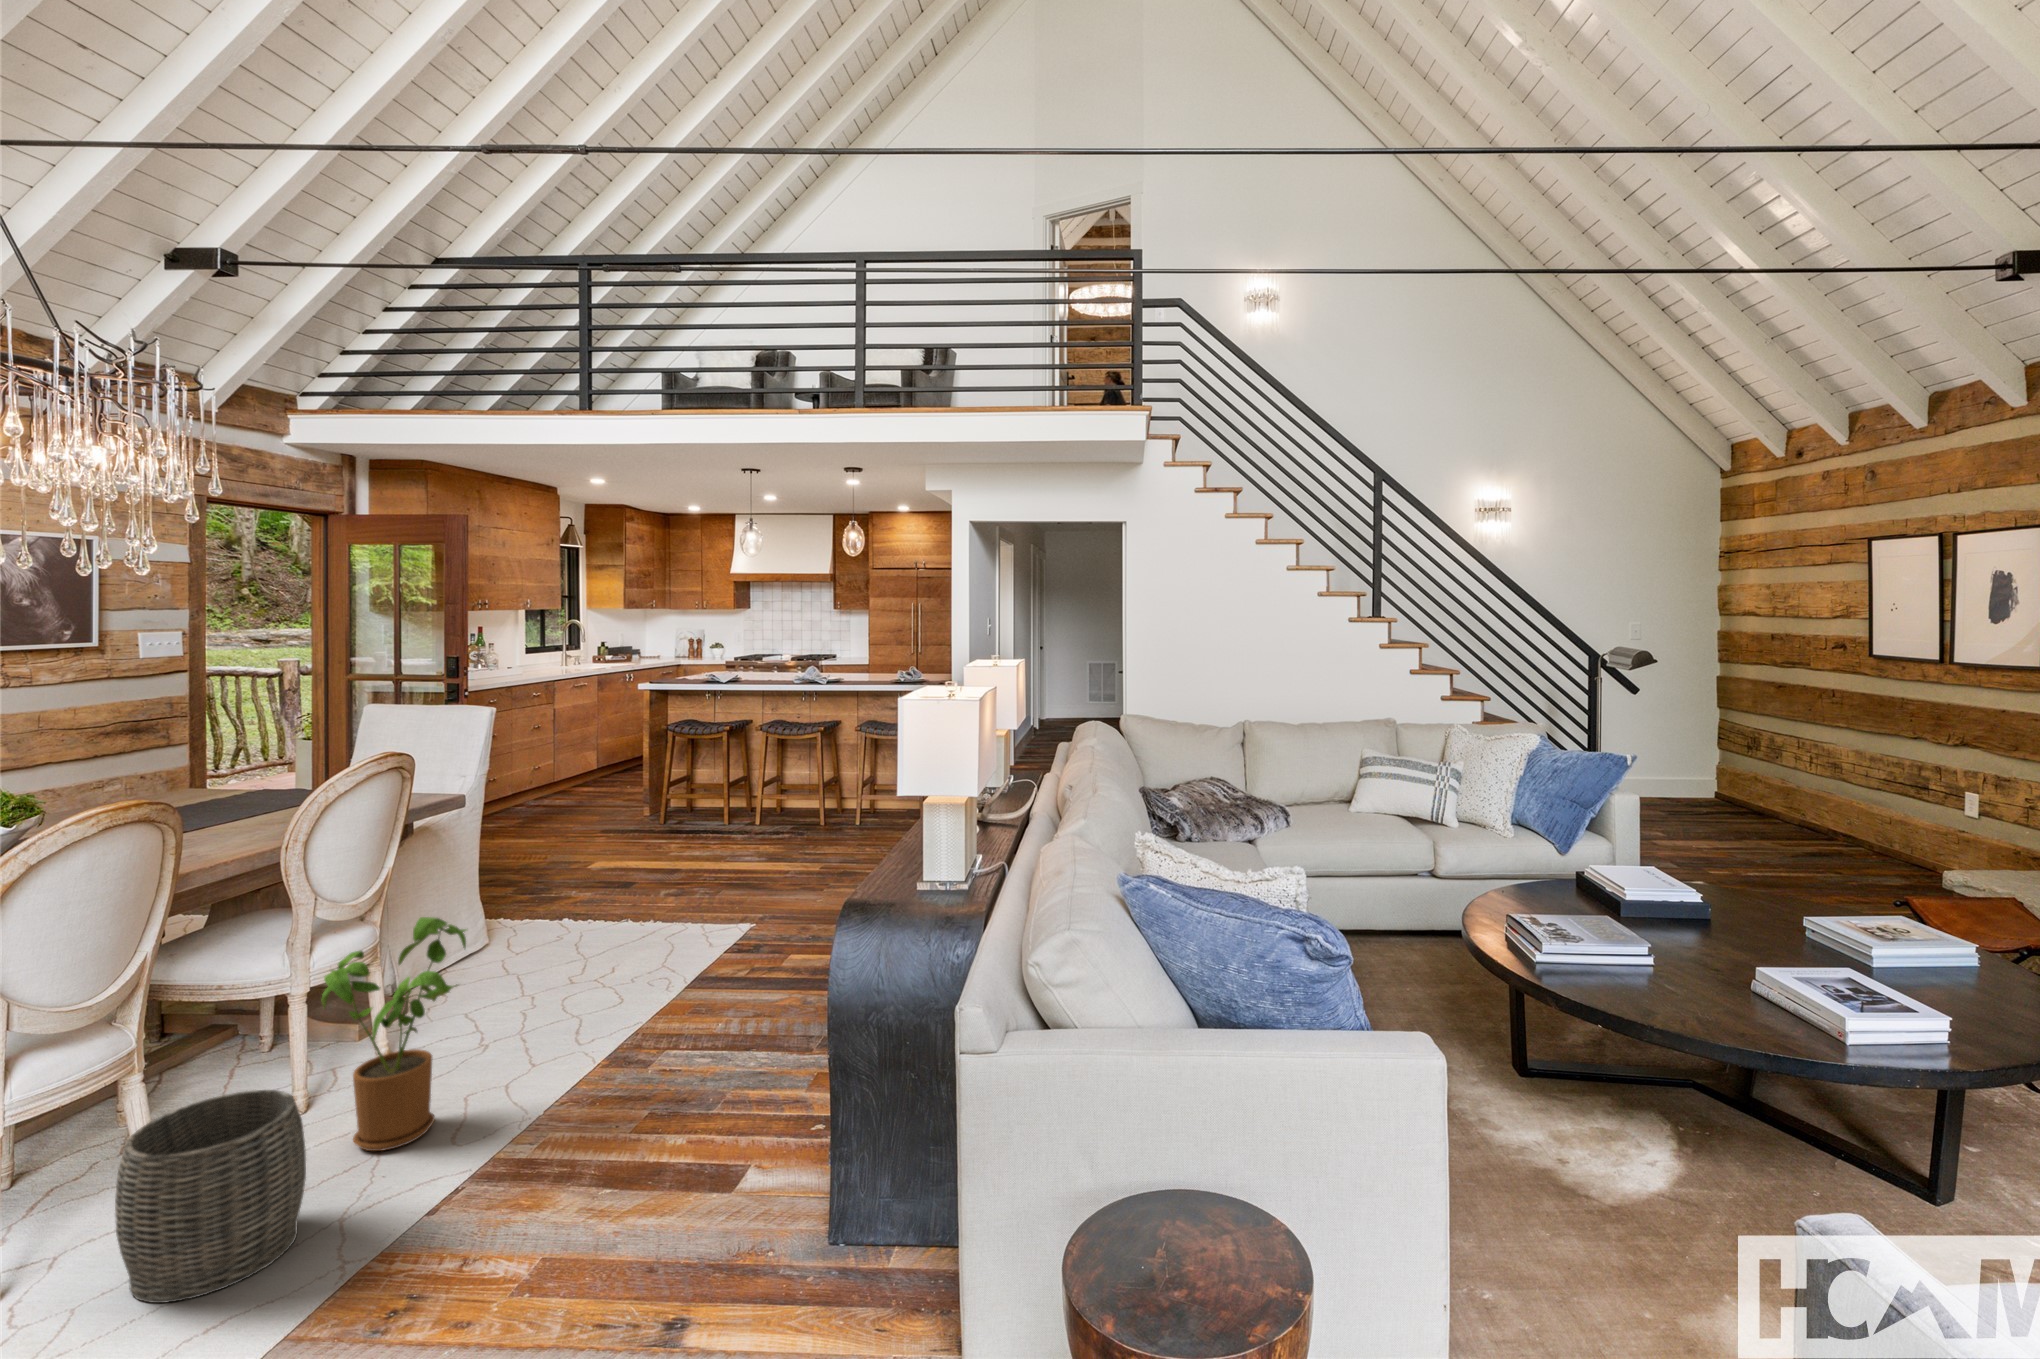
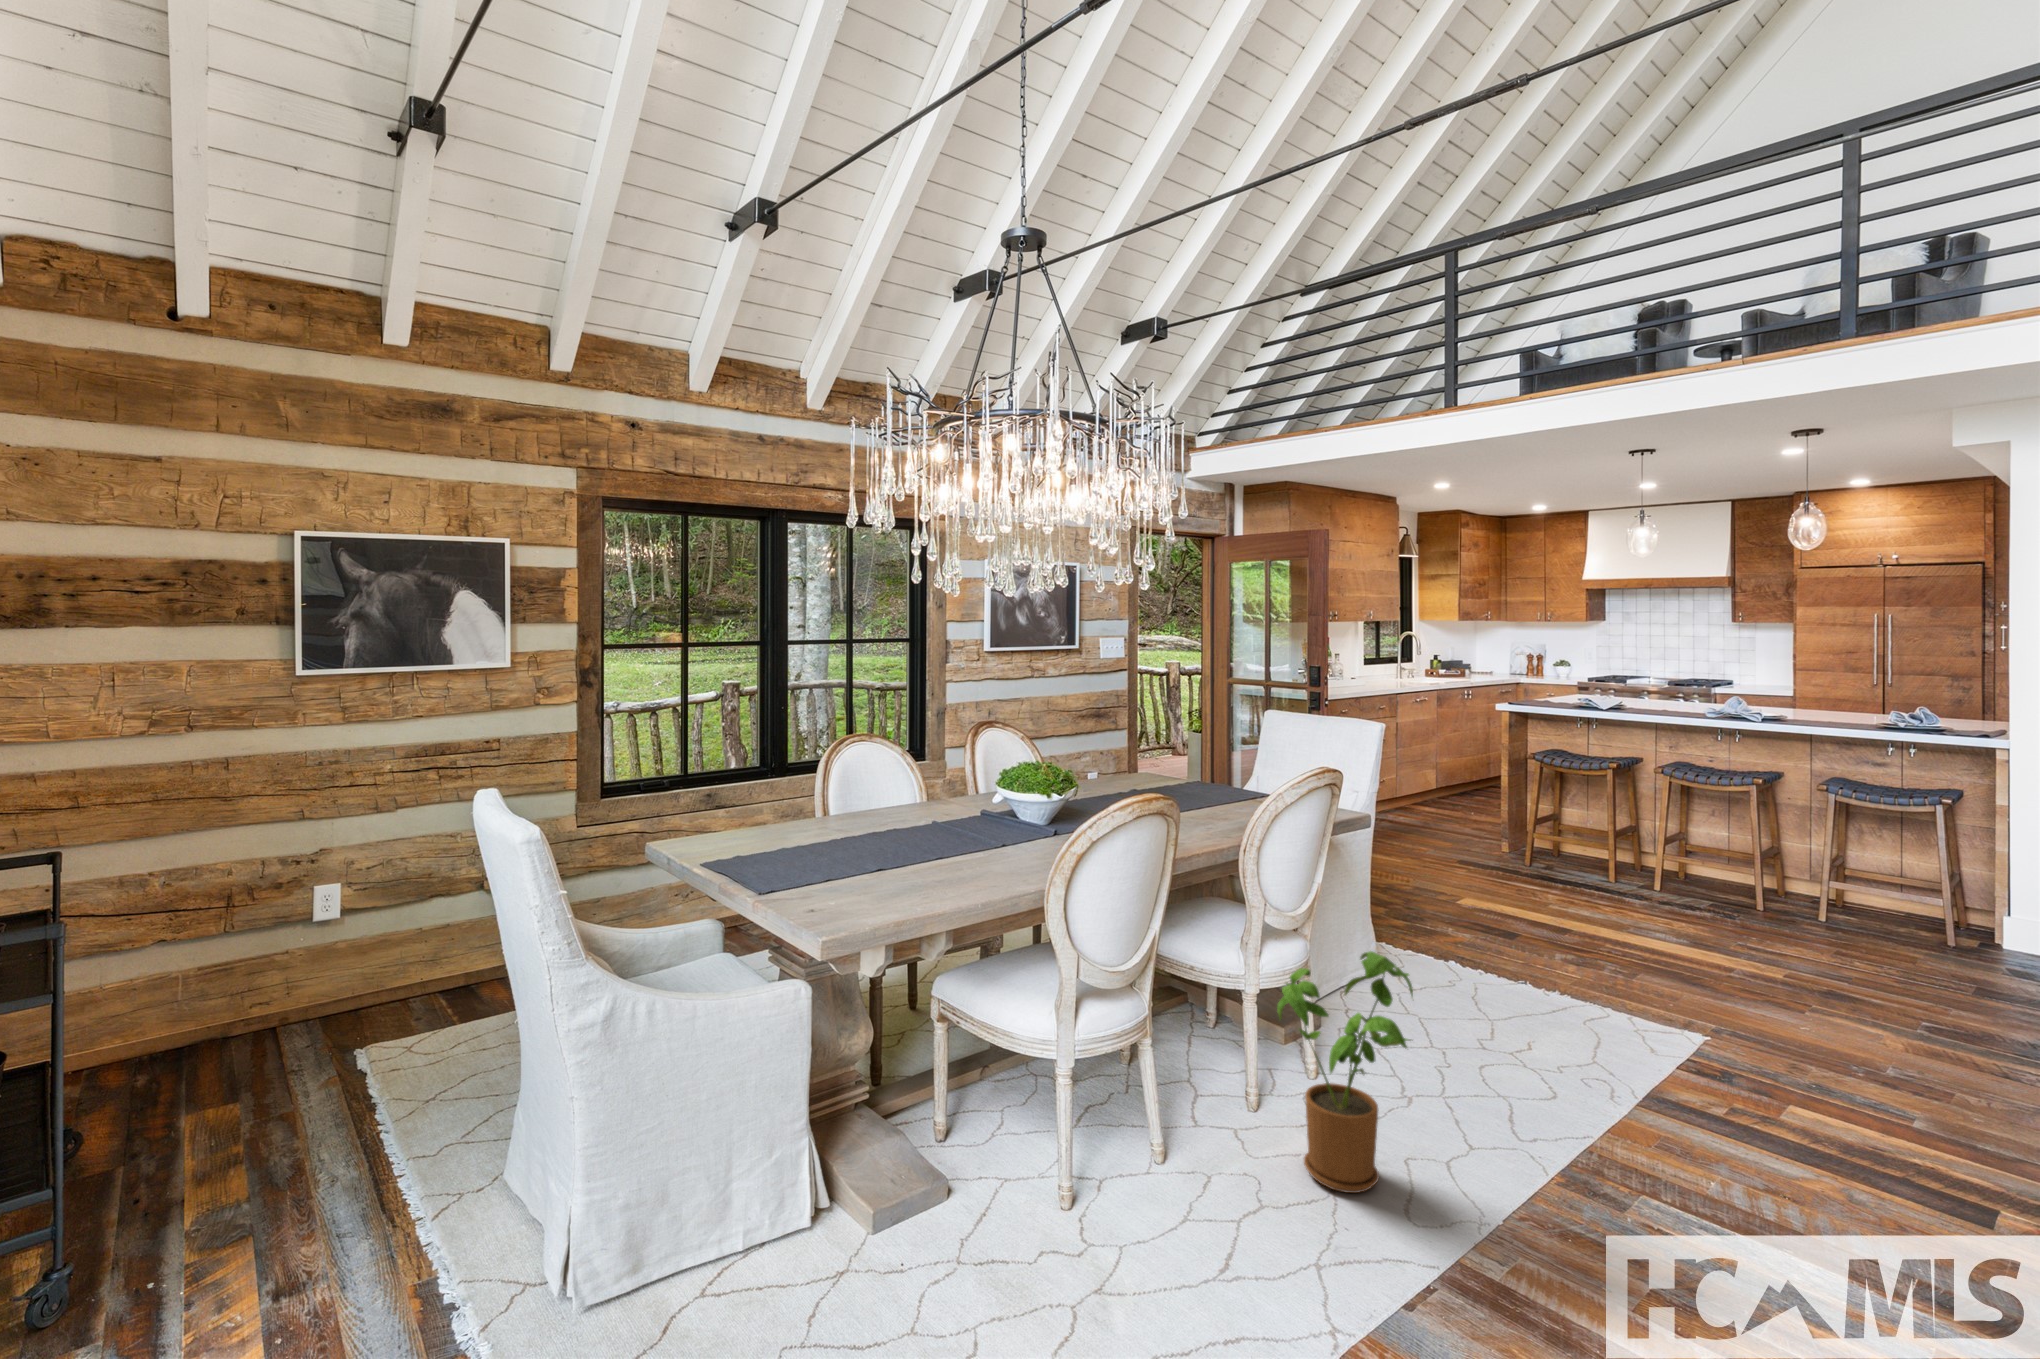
woven basket: present [115,1090,306,1303] -> none [1145,1085,1285,1289]

